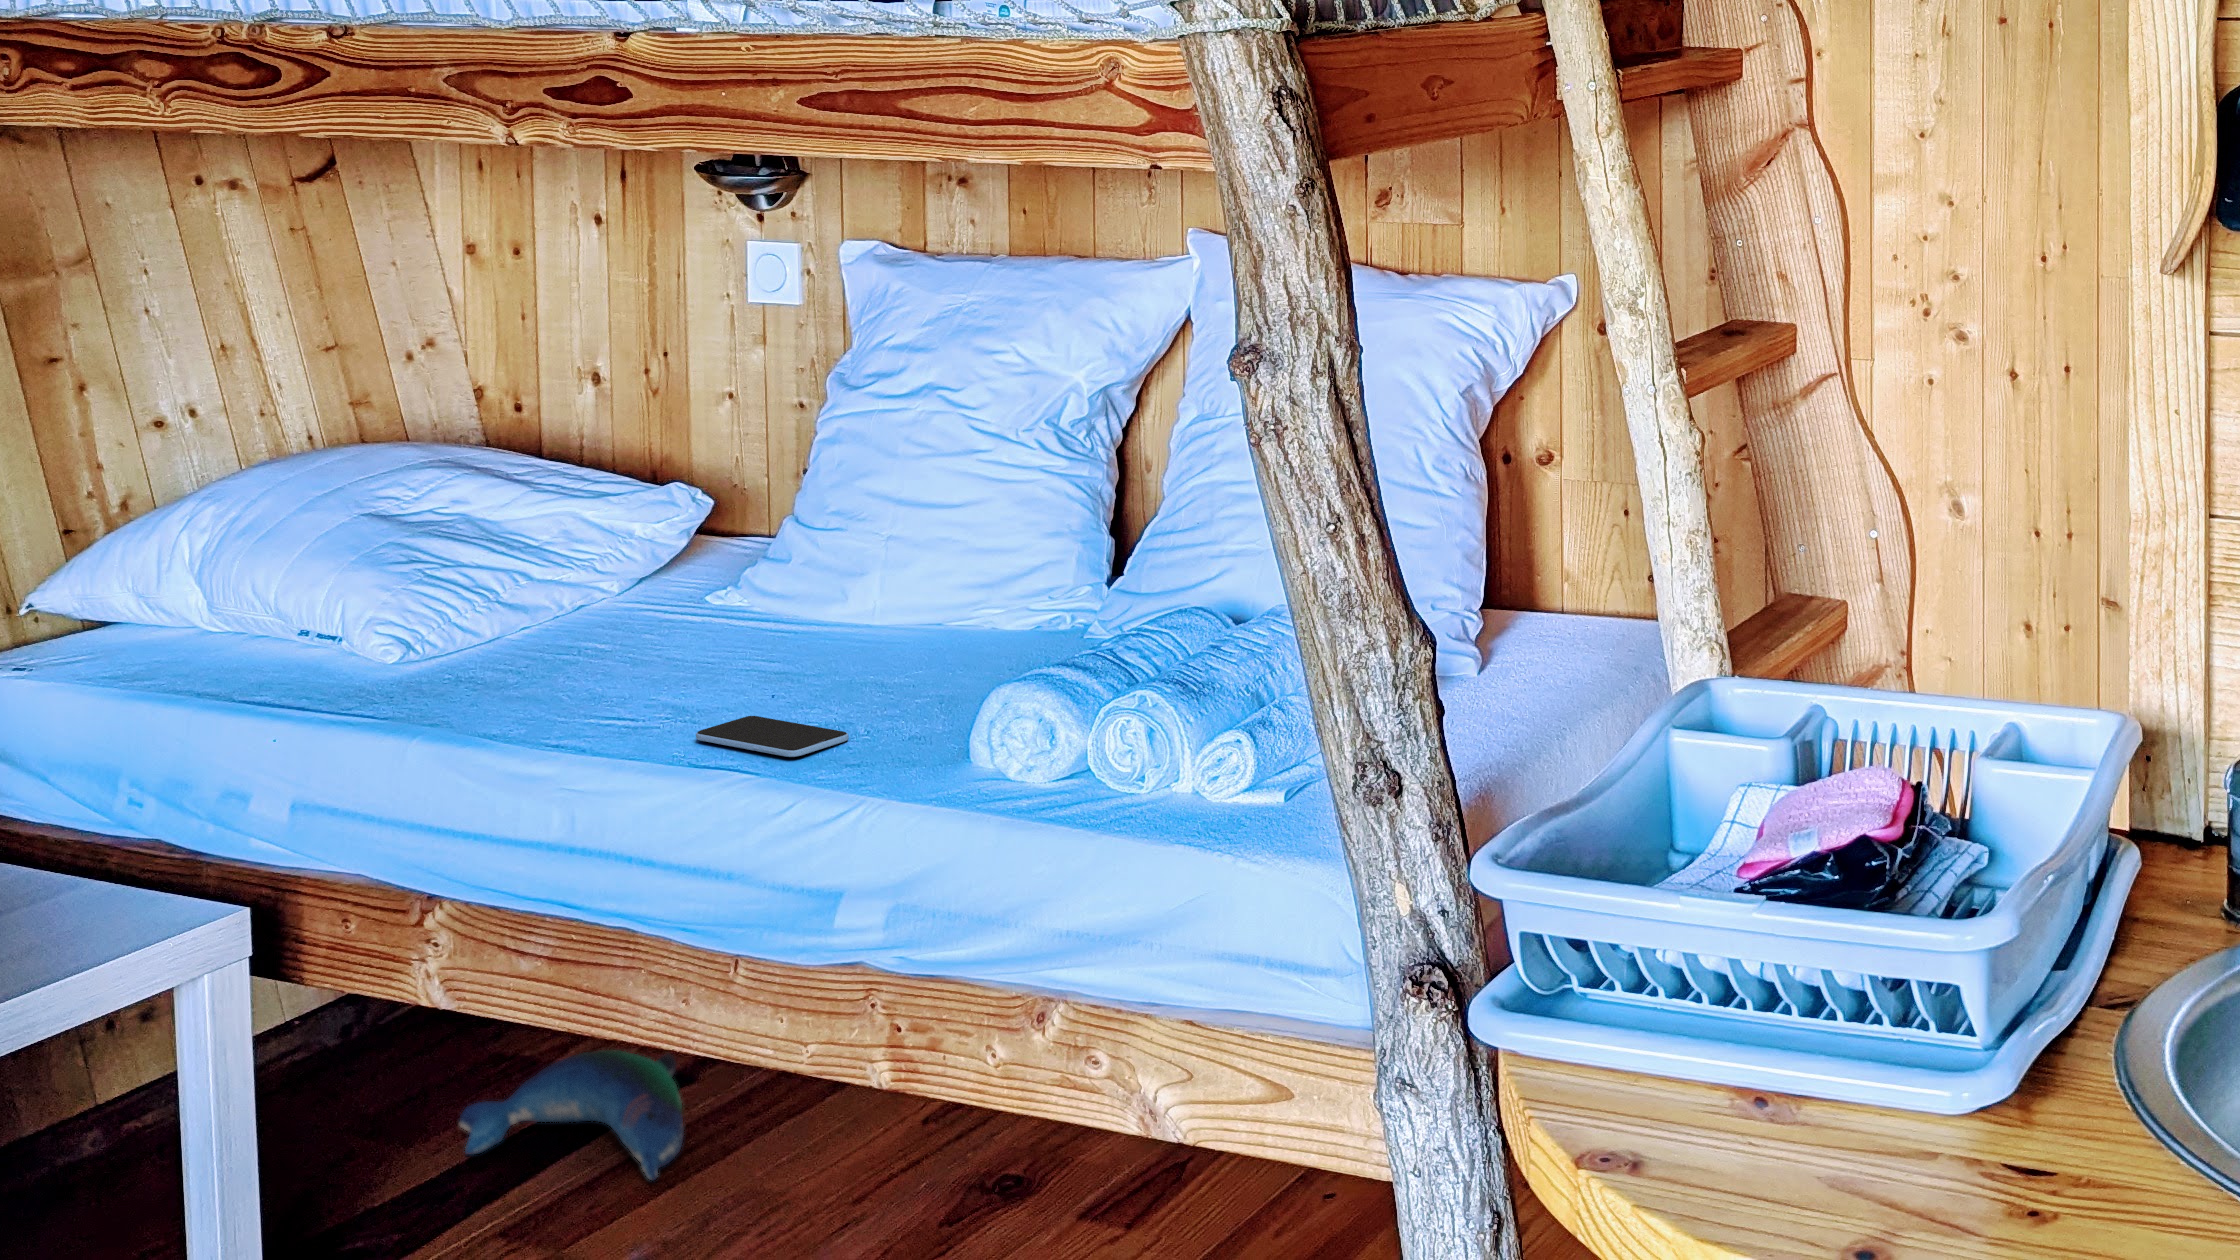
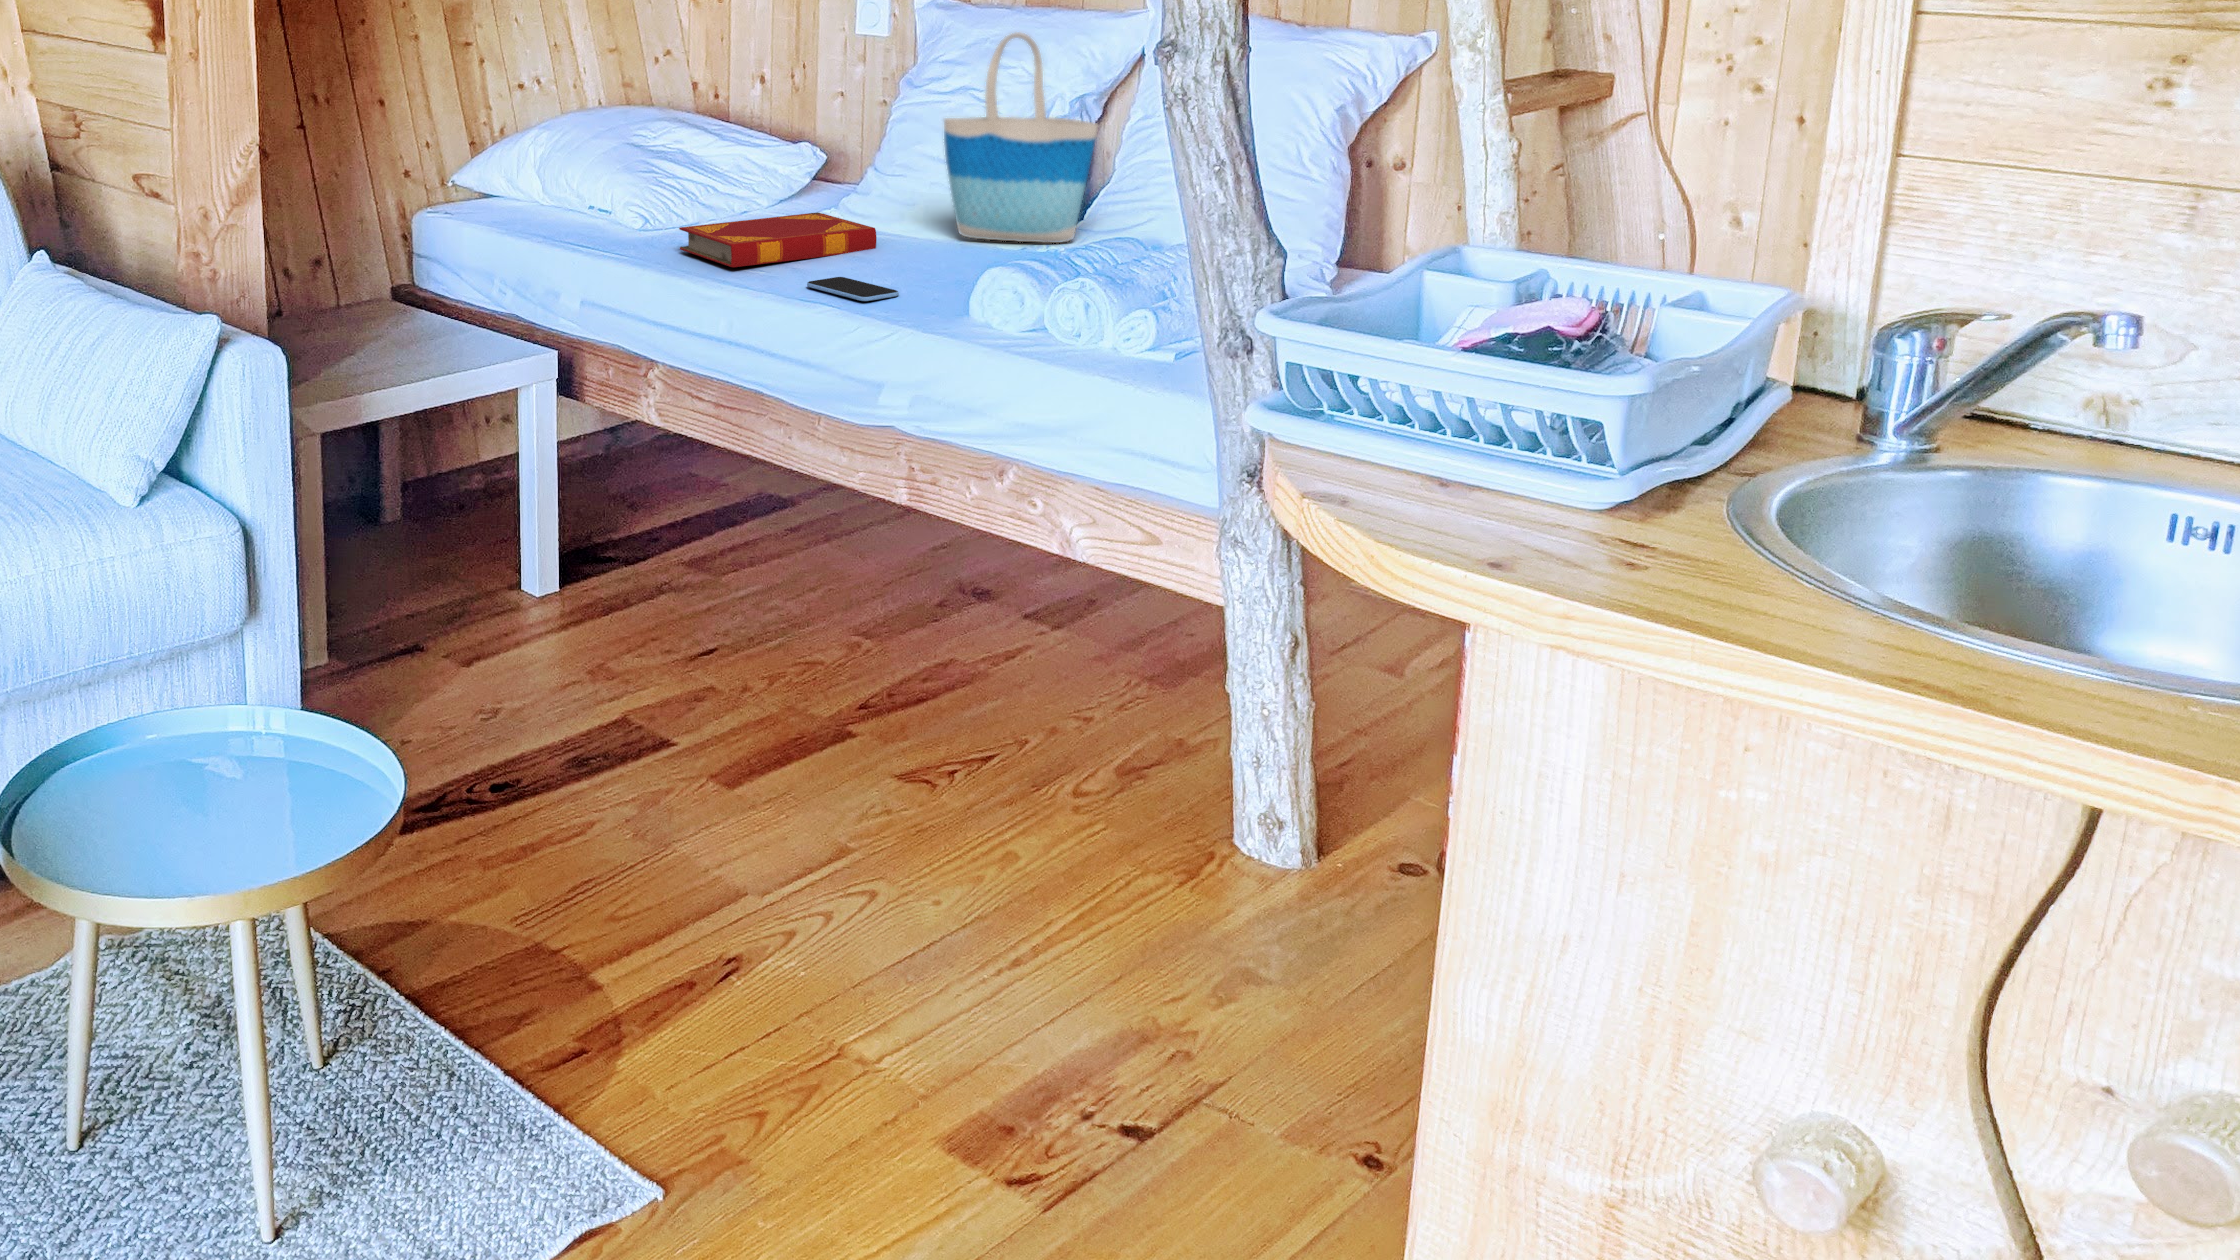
tote bag: none [898,308,1132,623] -> present [944,32,1098,243]
hardback book: none [467,603,803,717] -> present [679,212,877,267]
plush toy: present [460,1050,684,1180] -> none [664,478,789,556]

